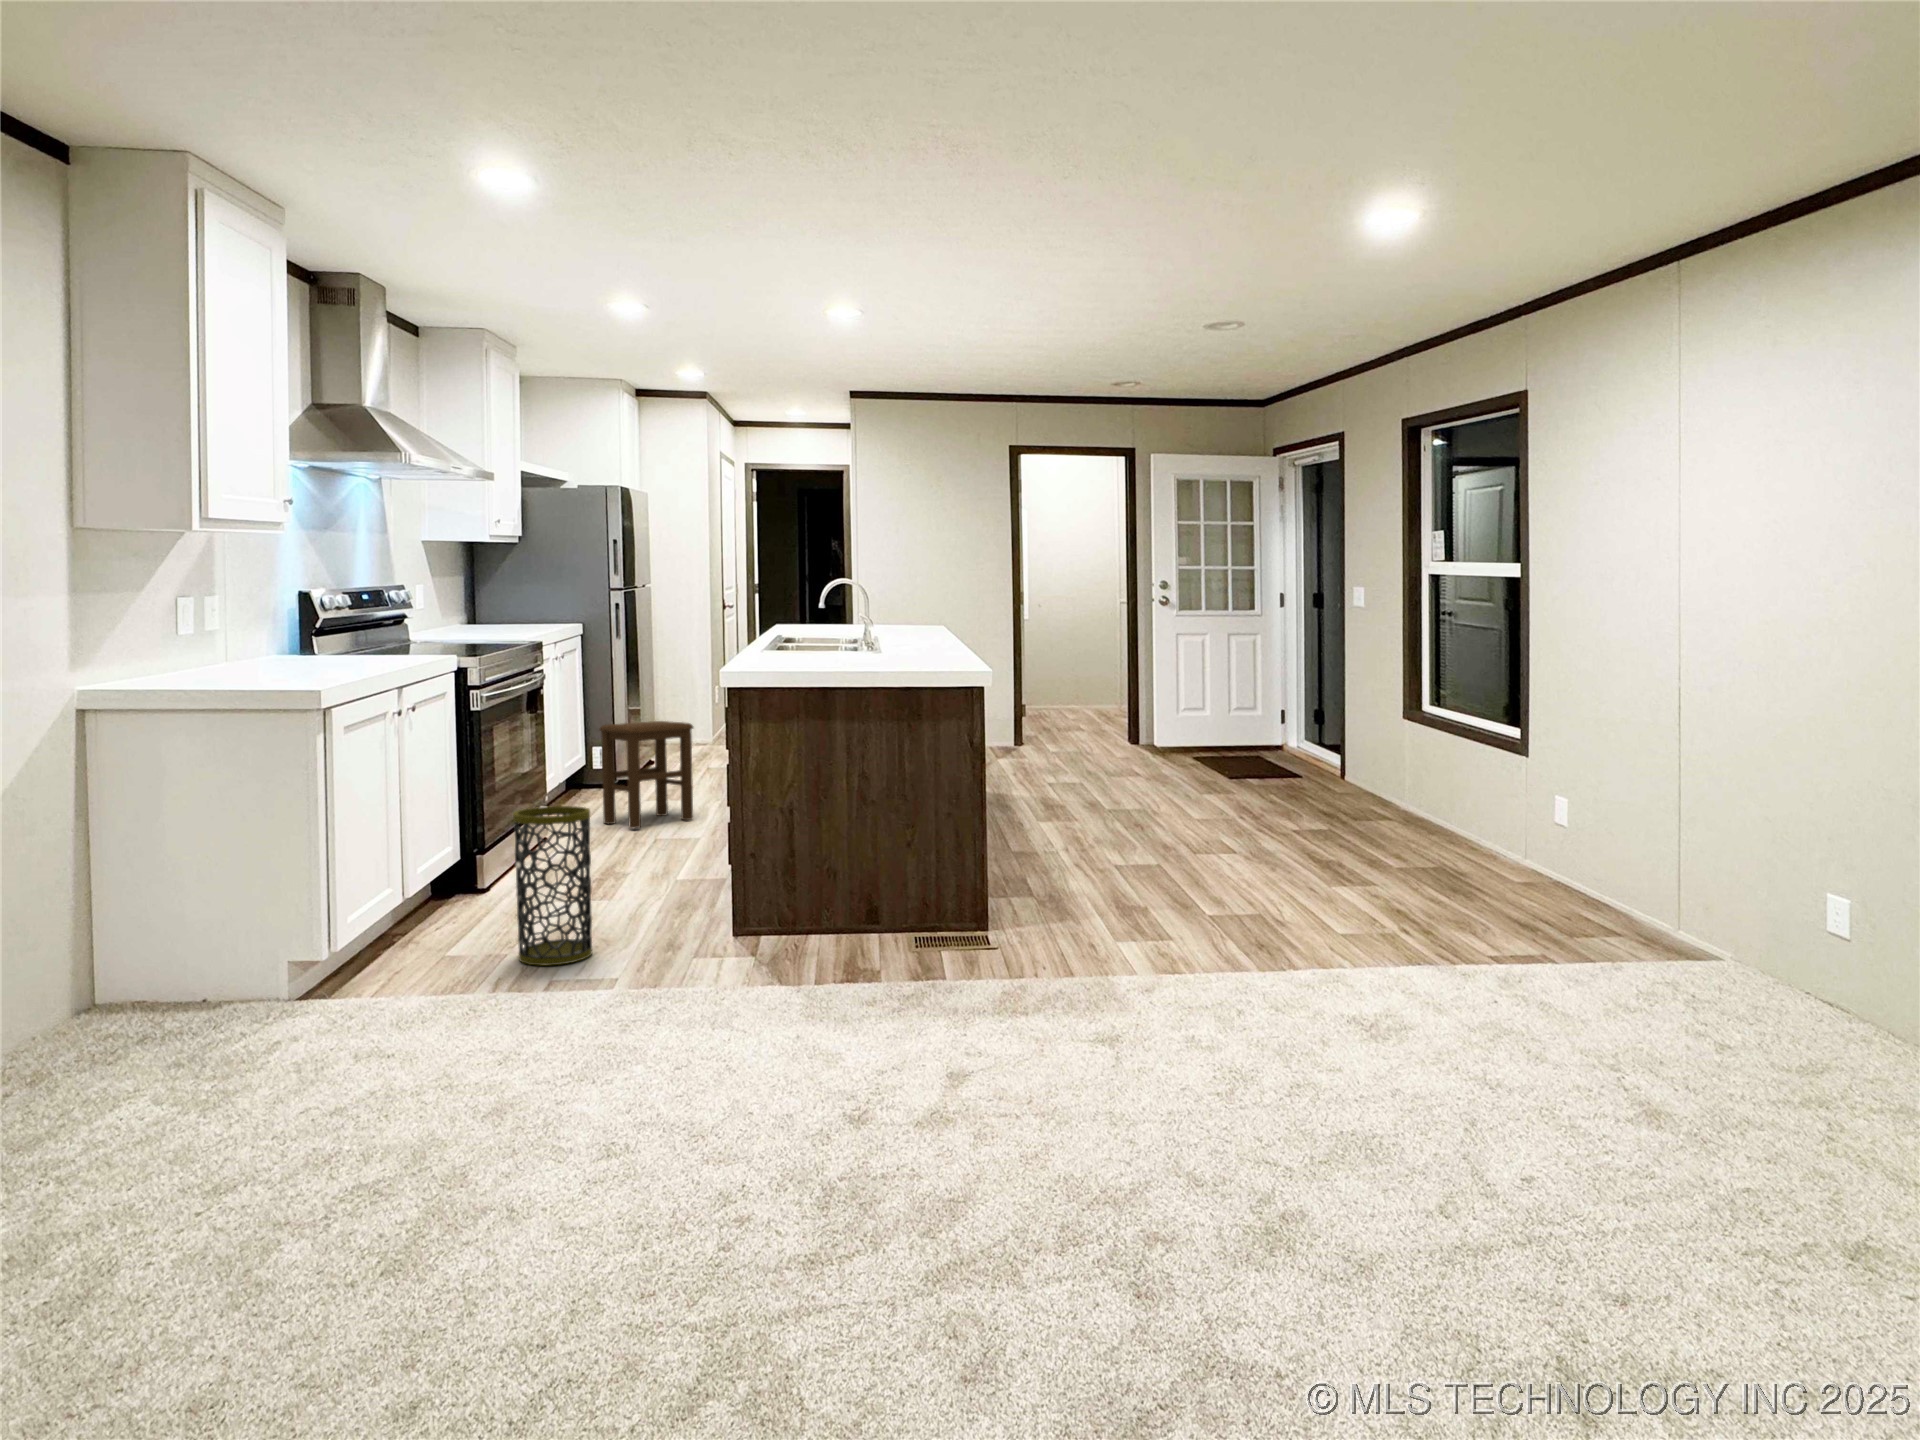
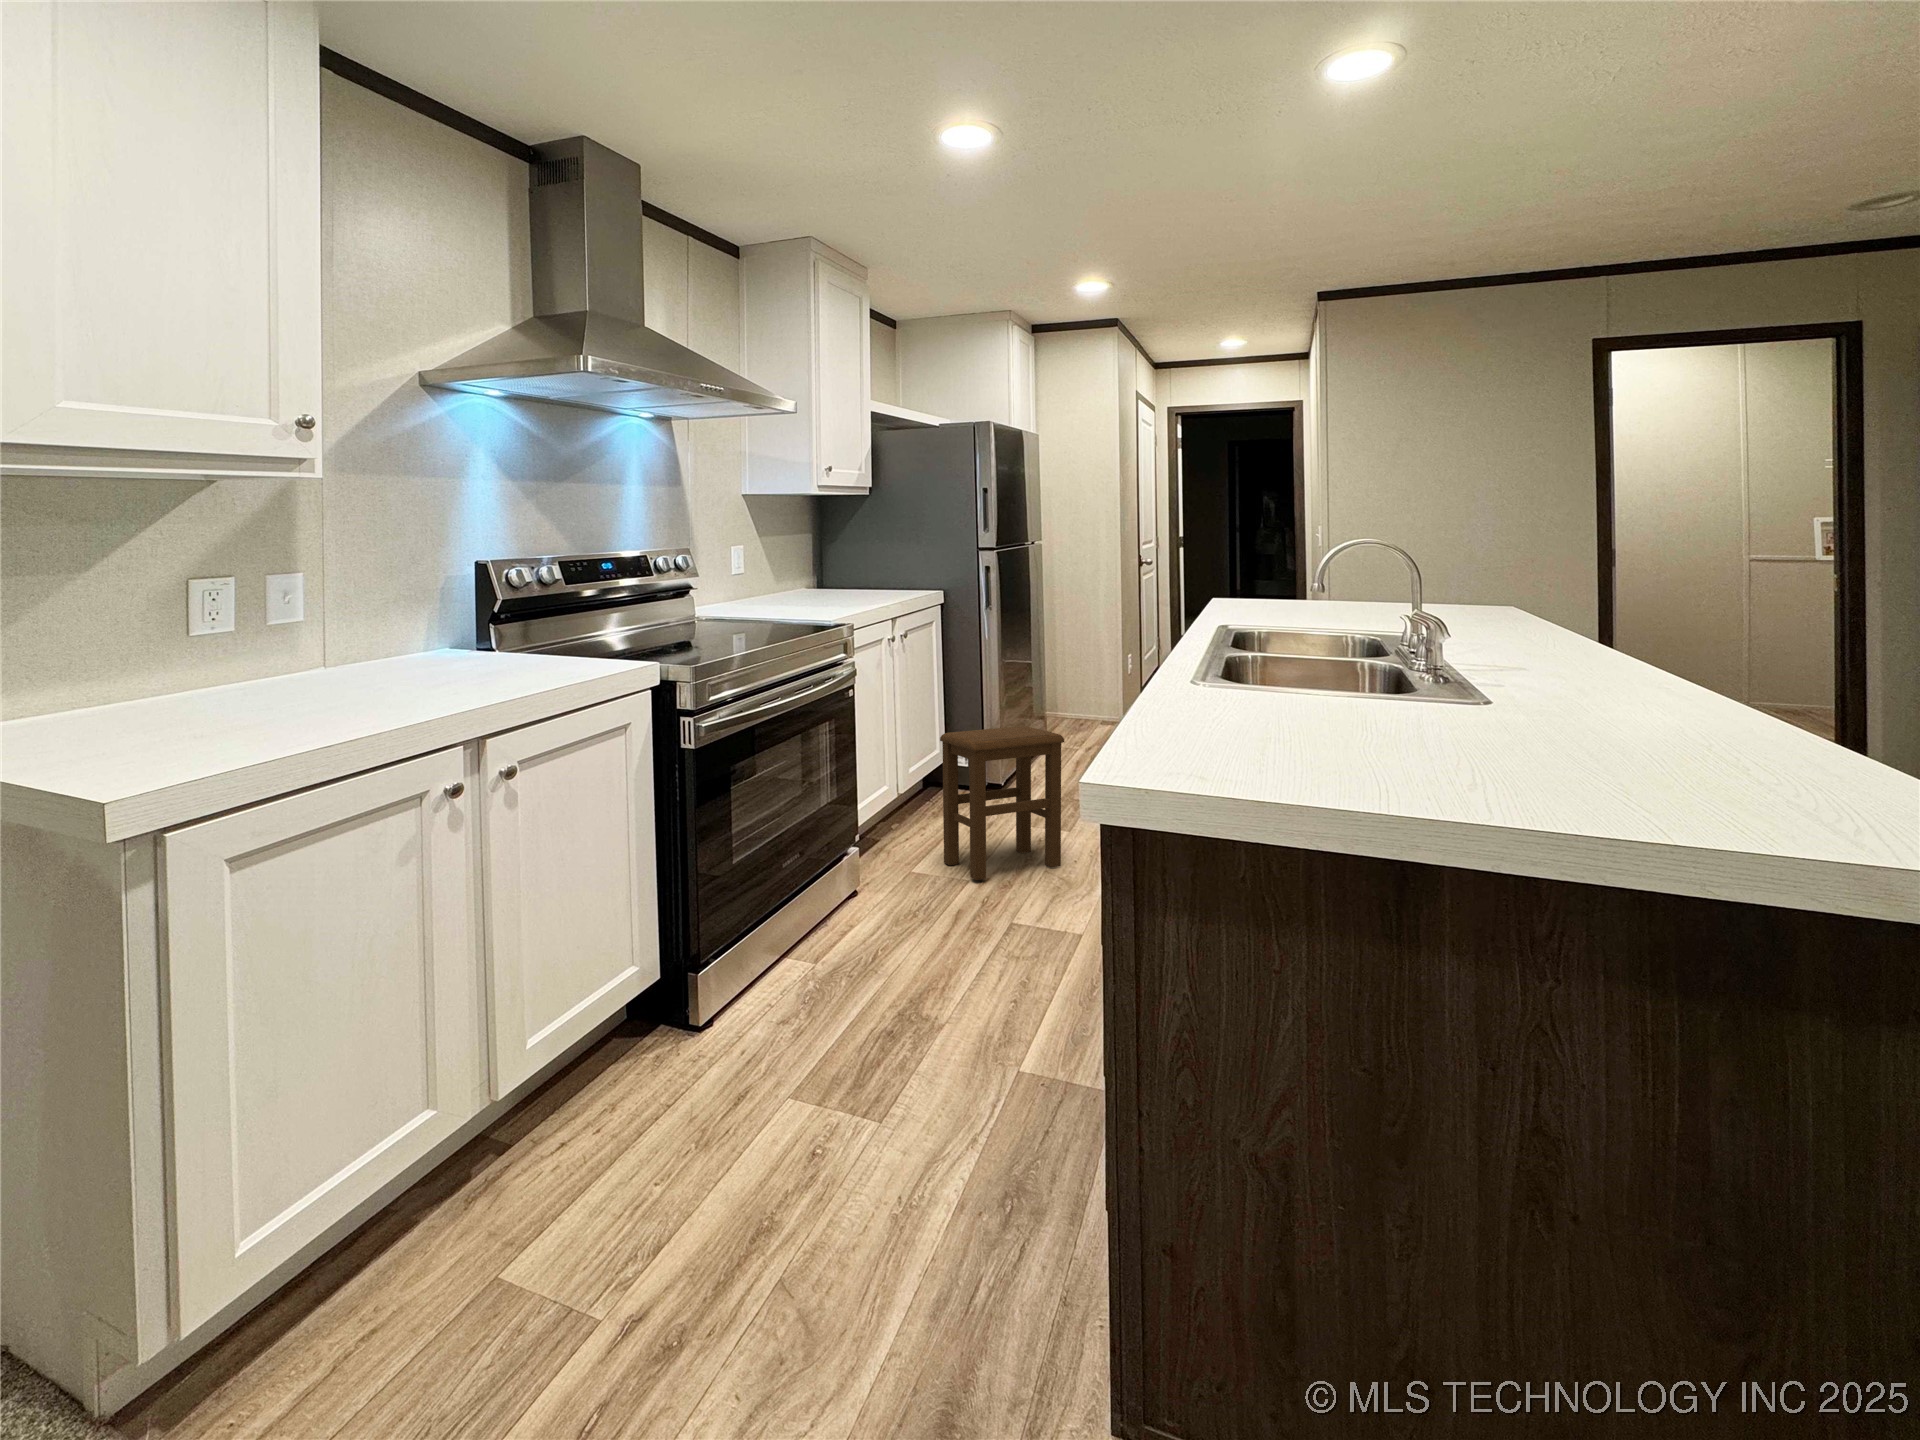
trash can: present [513,806,592,966] -> none [589,989,753,1346]

